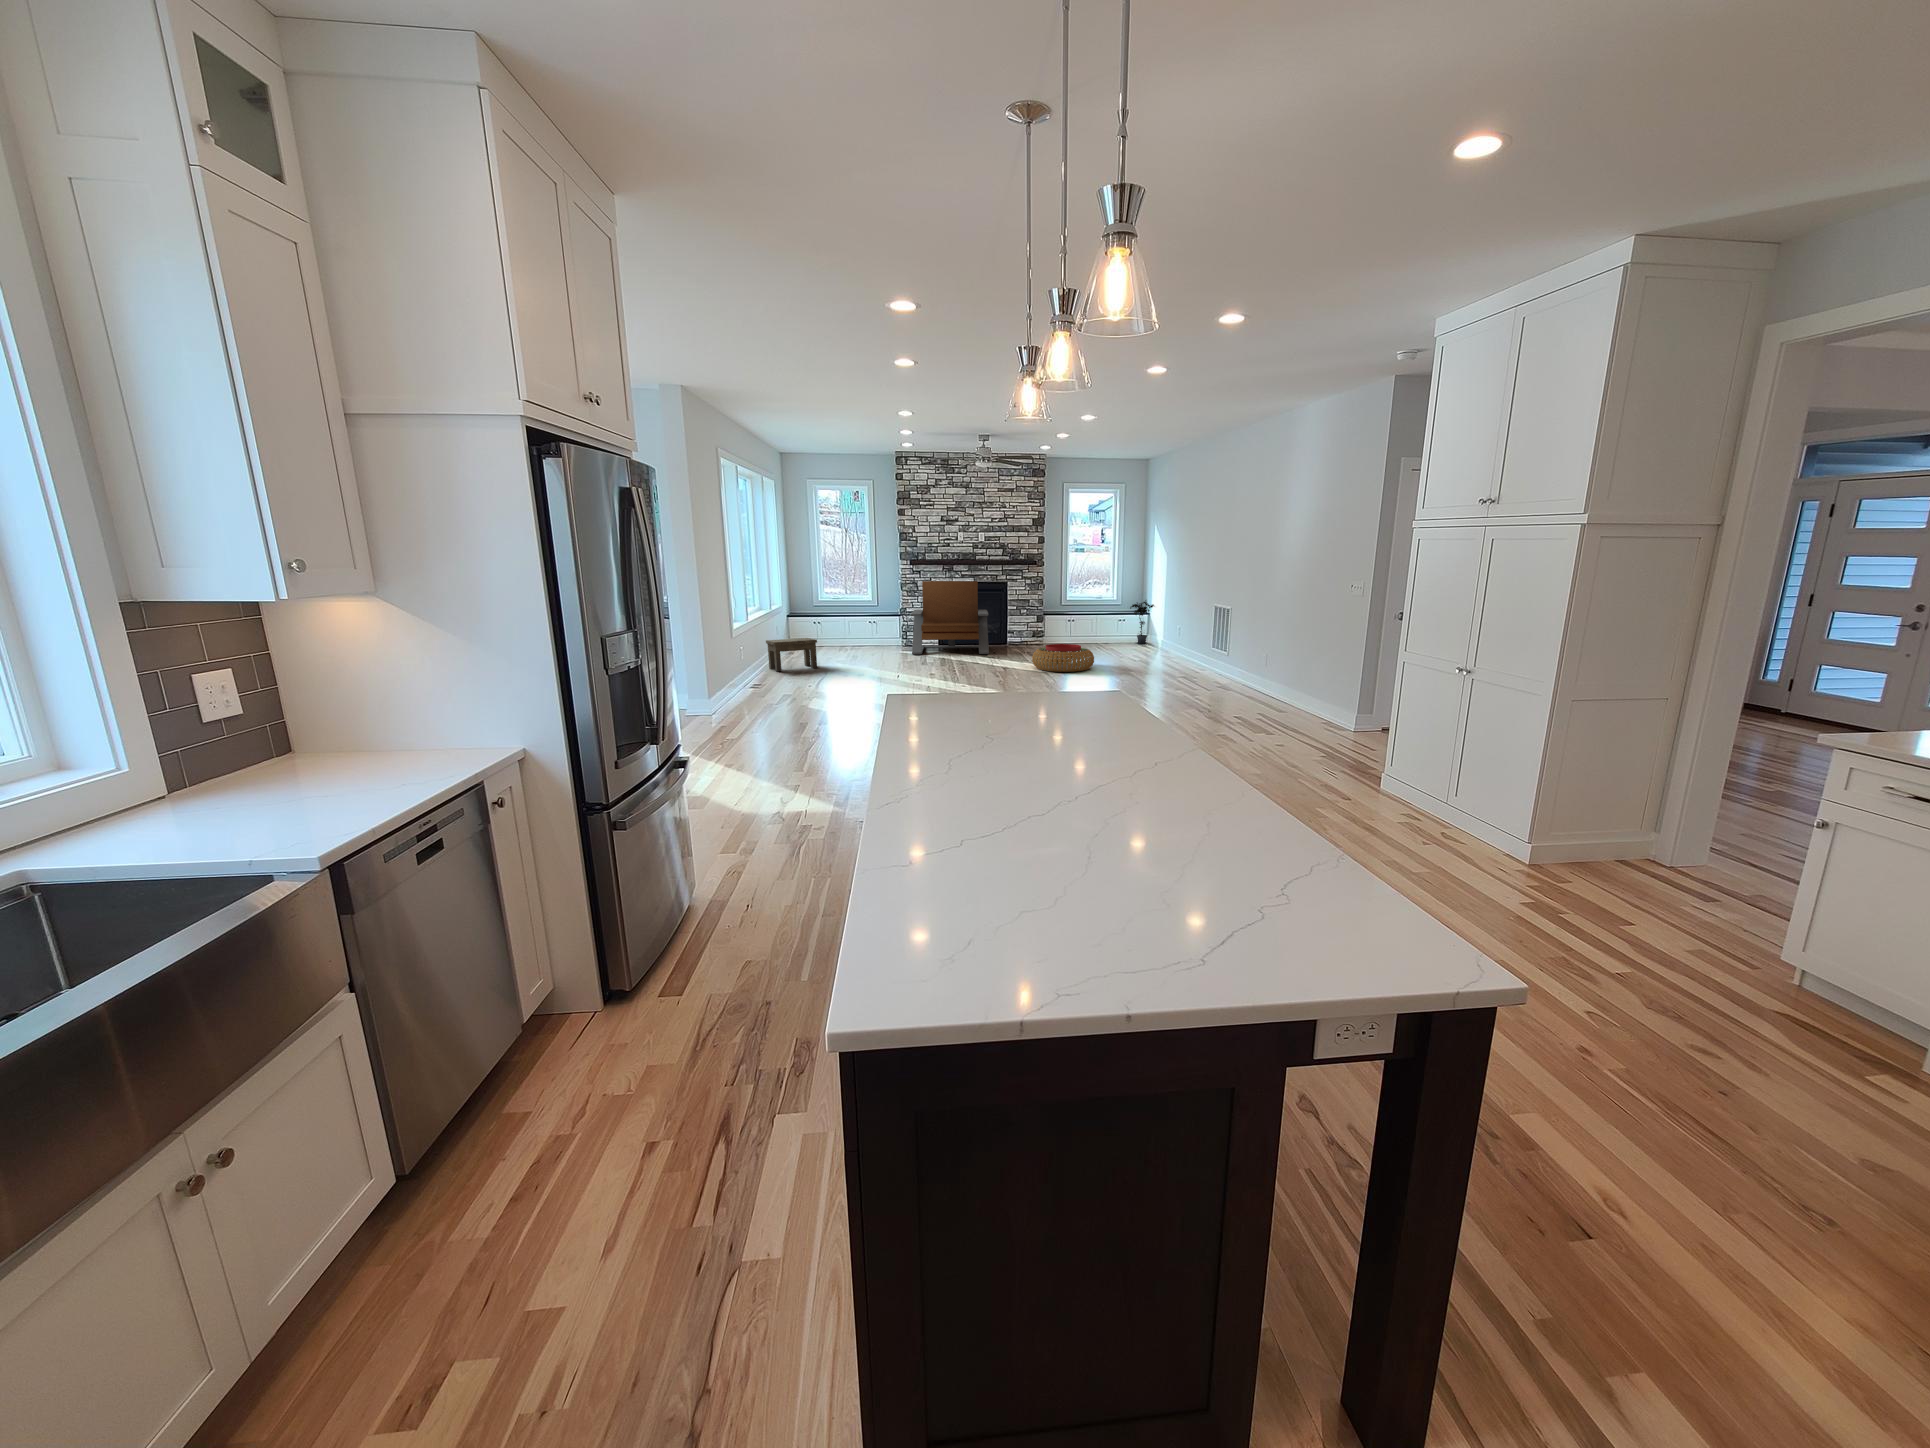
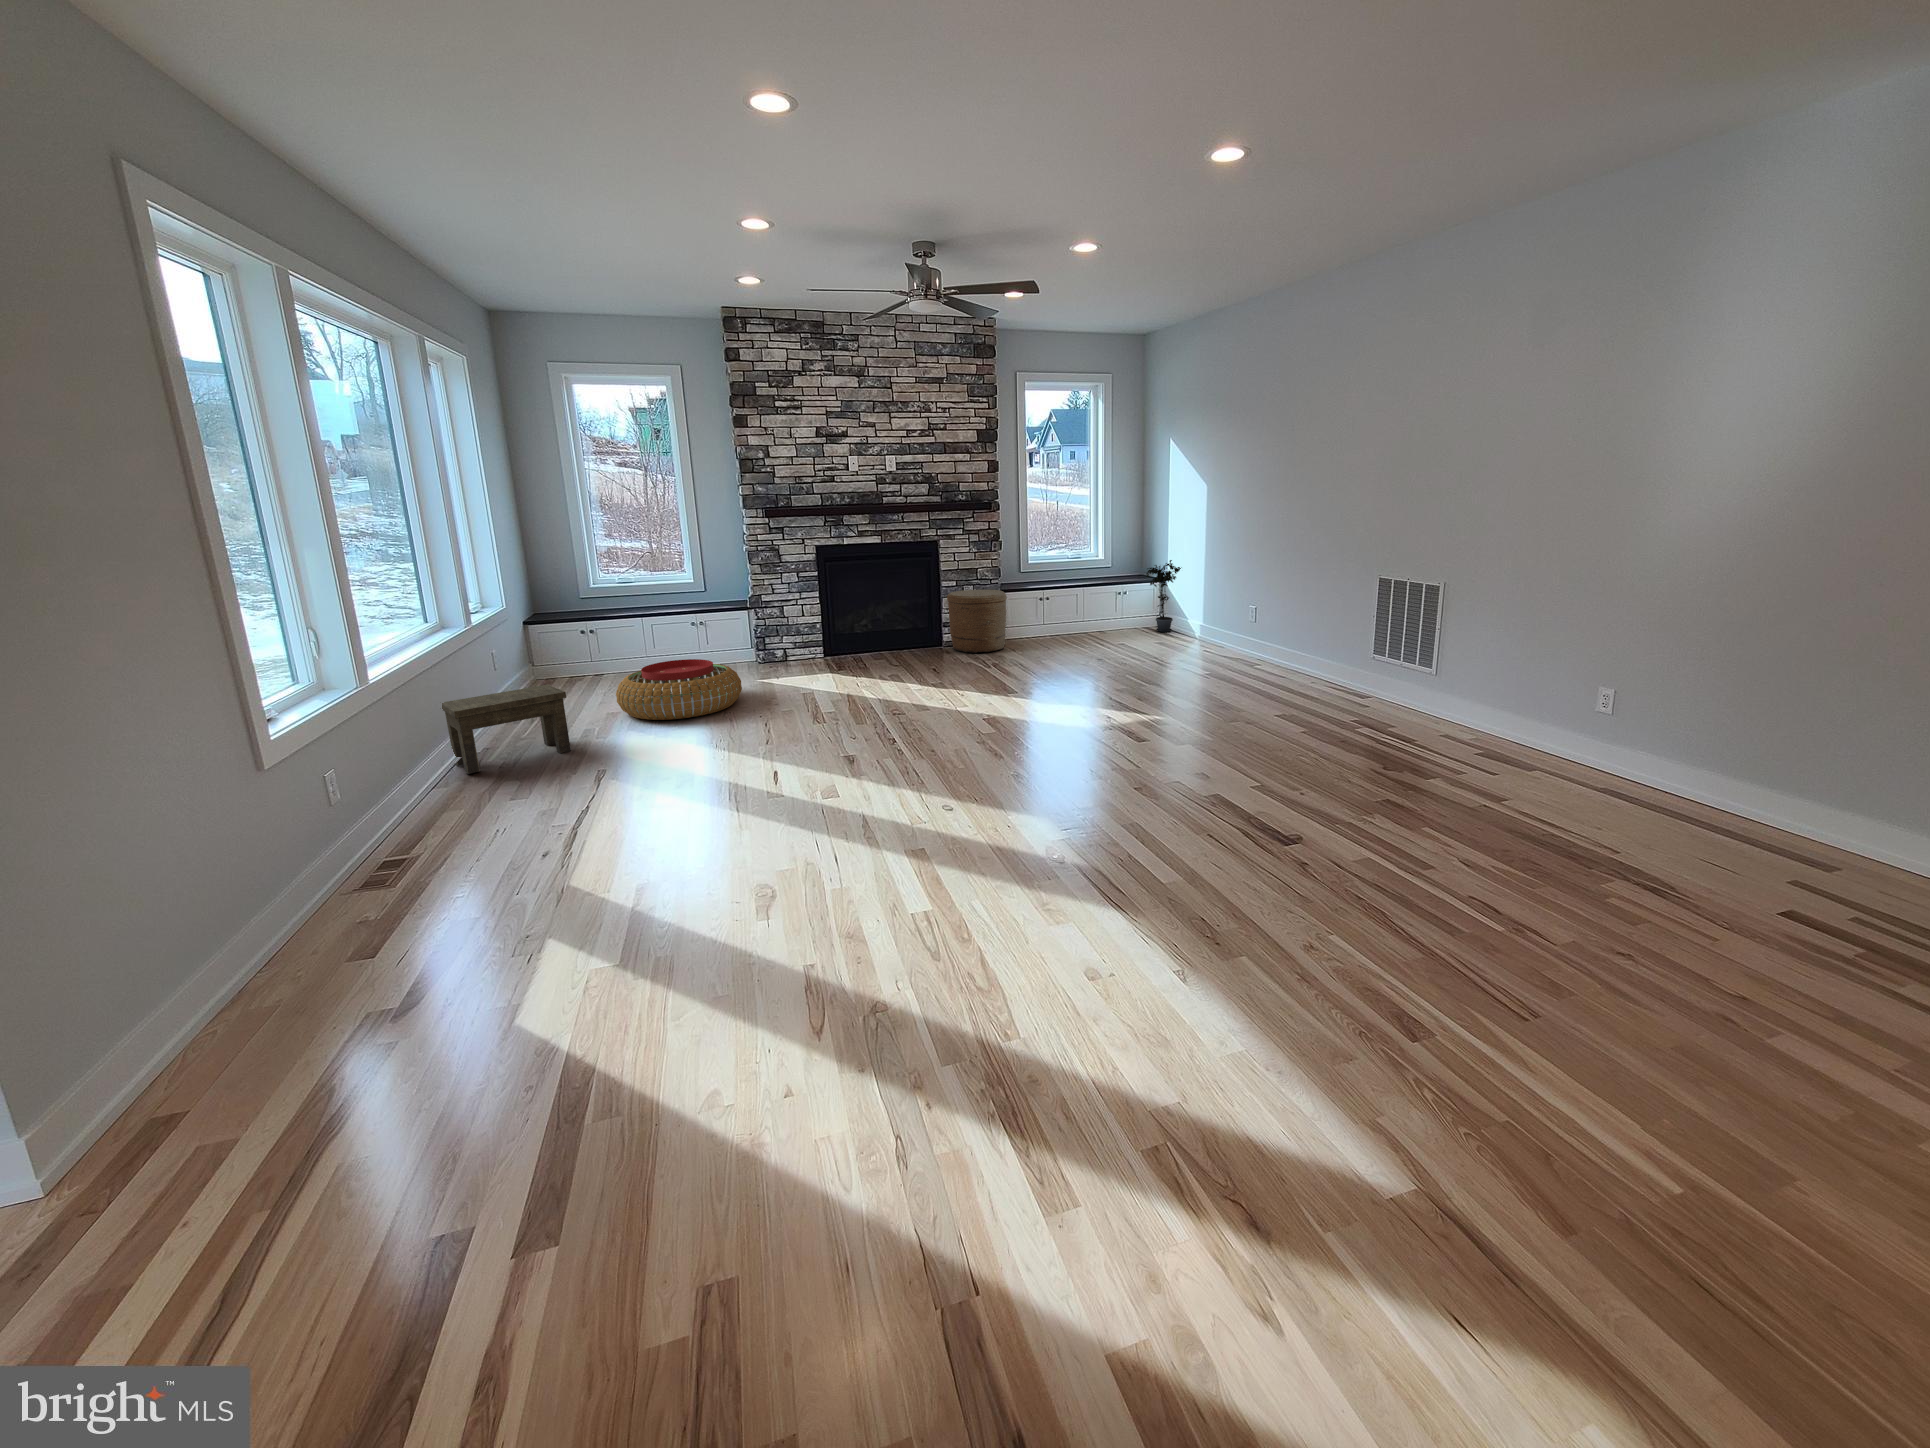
lounge chair: present [911,581,989,654] -> none [771,542,925,688]
woven basket: none [1009,612,1043,647] -> present [947,590,1007,653]
pouf: present [1032,644,1094,672] -> present [616,659,742,720]

